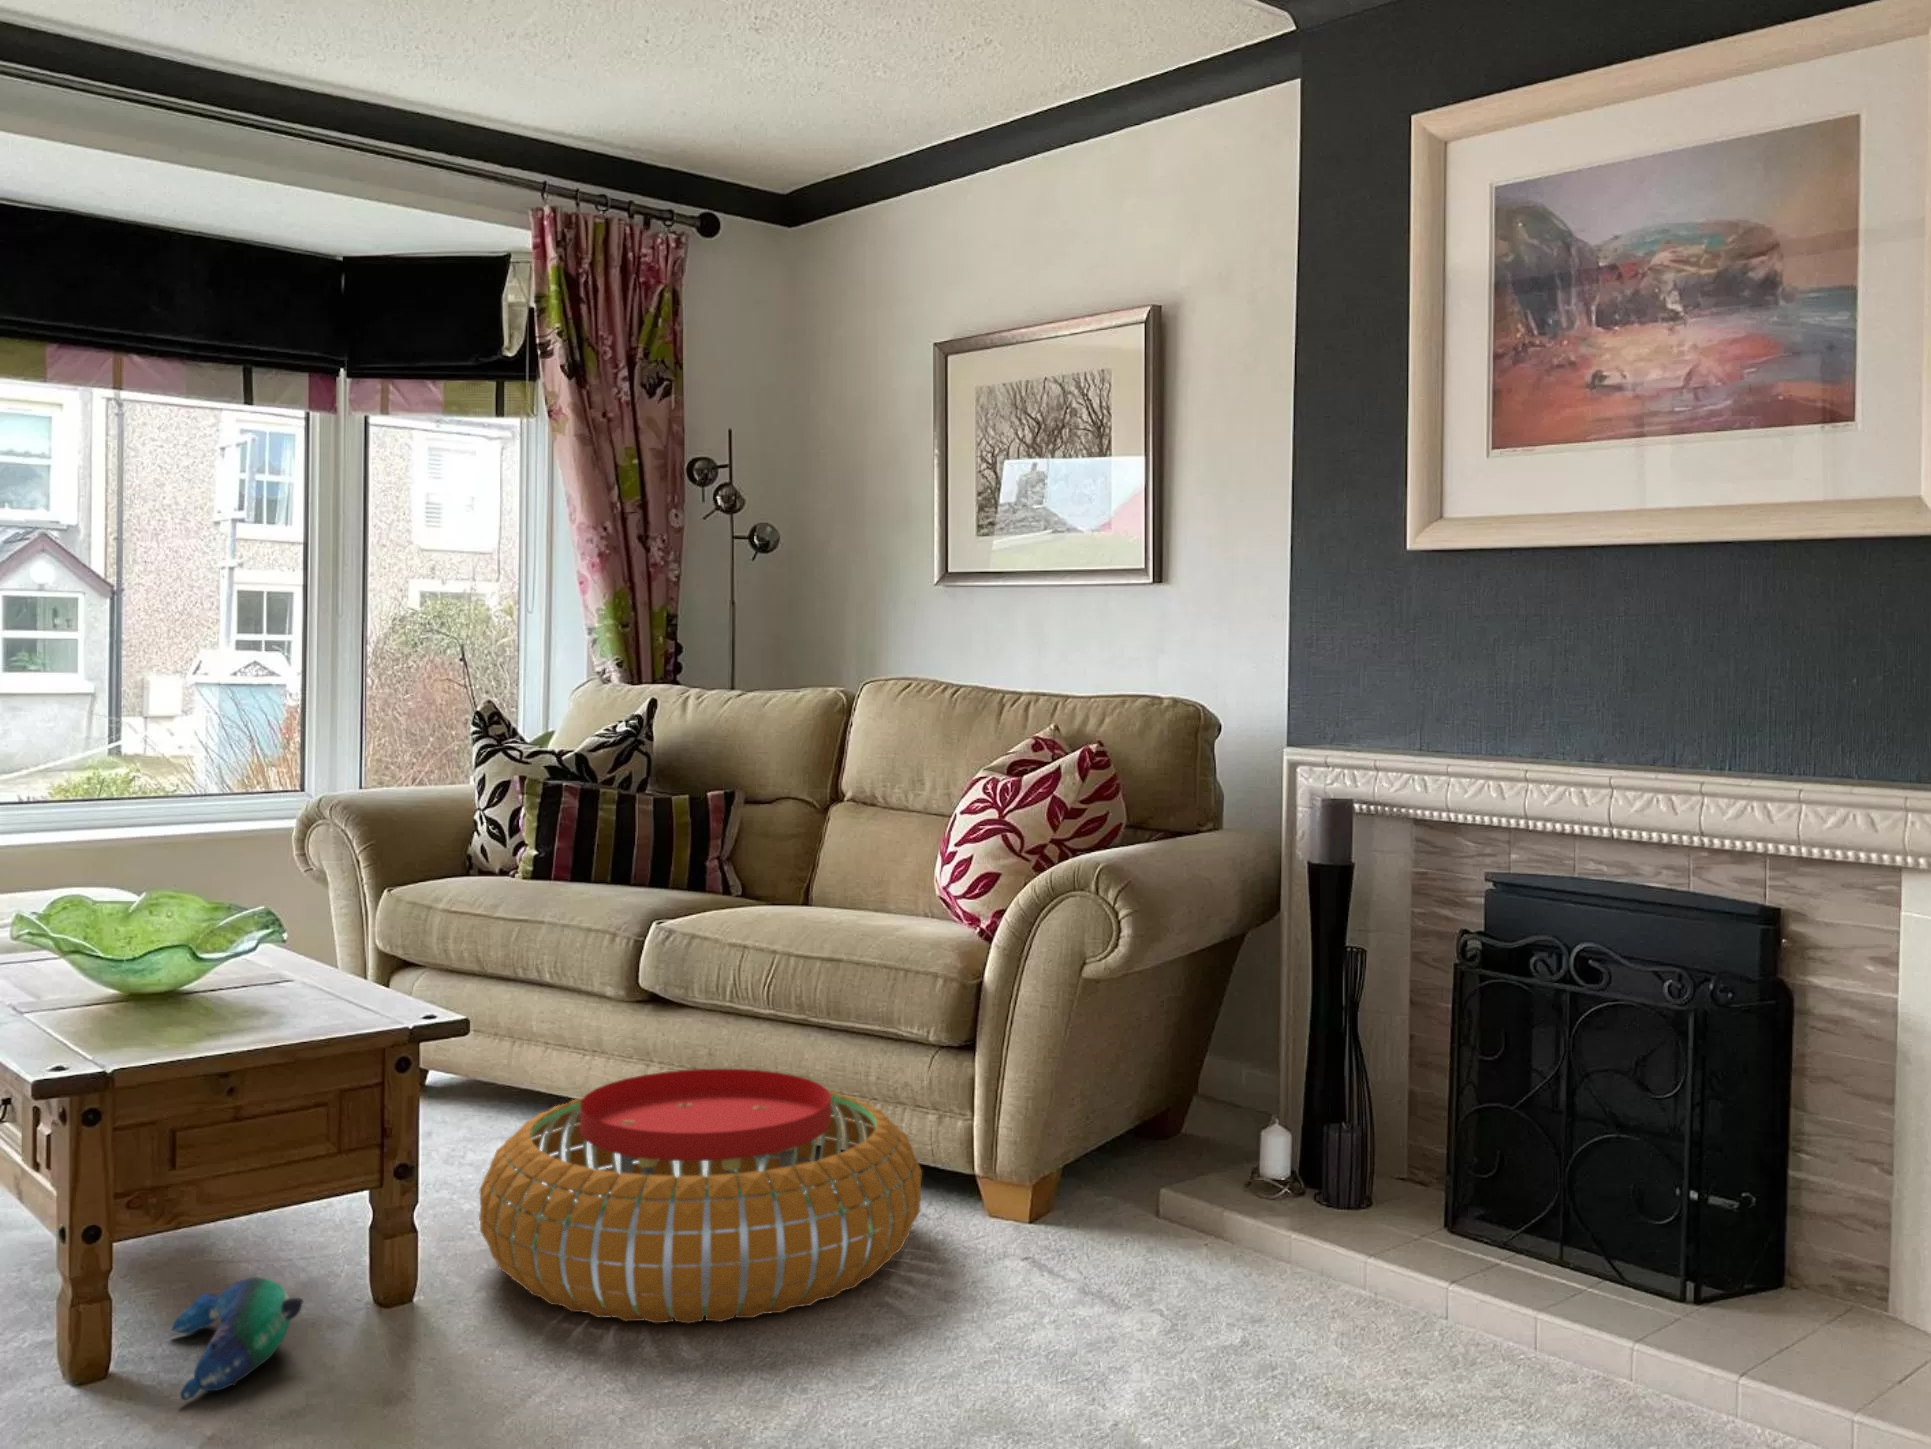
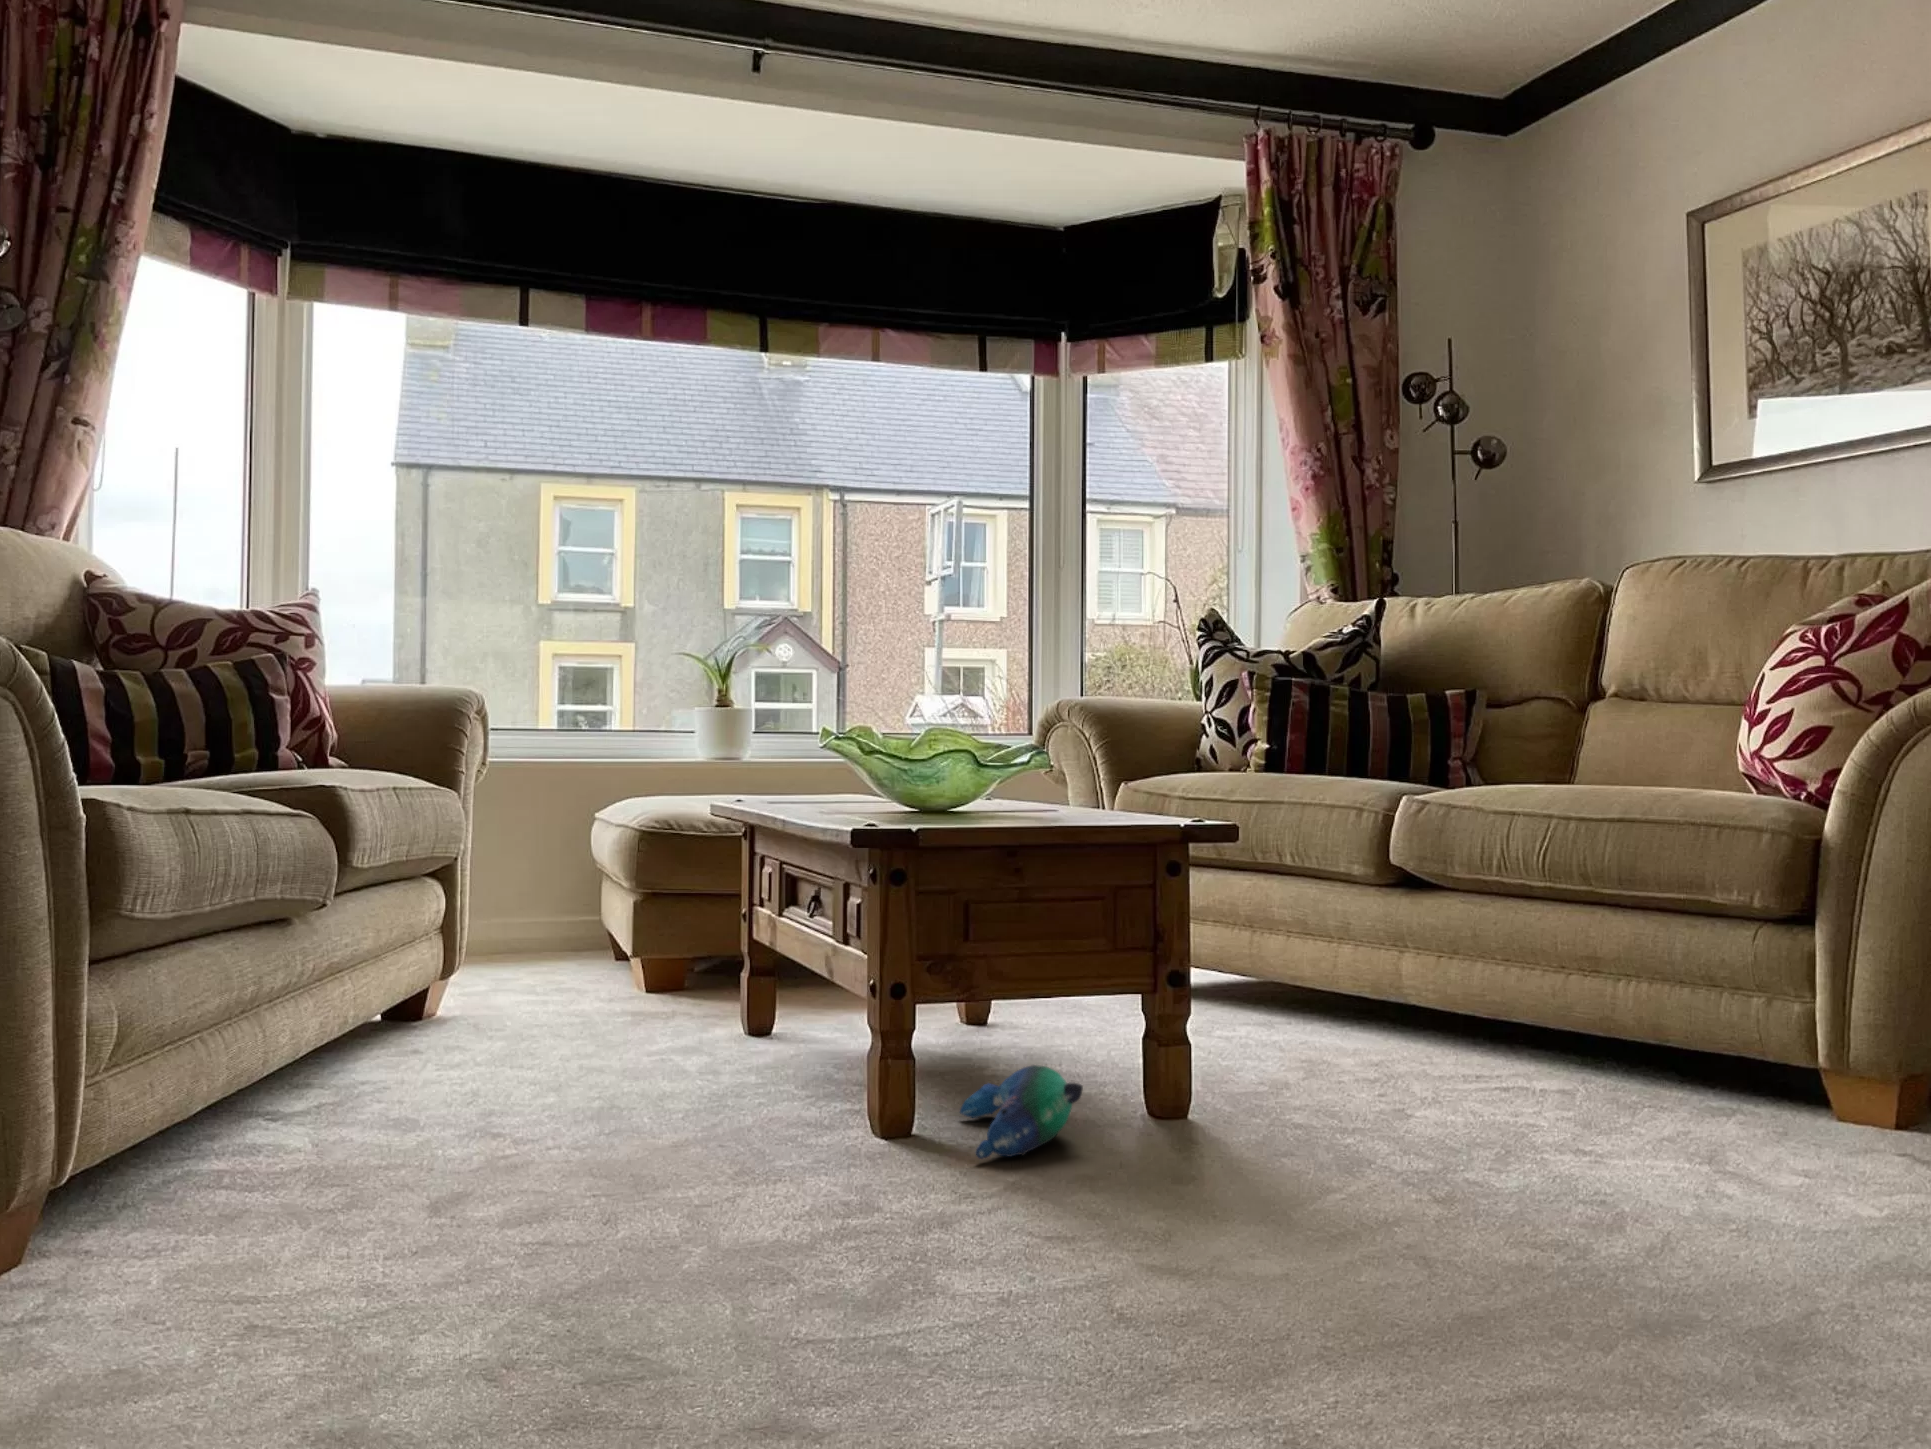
pouf: present [479,1069,922,1323] -> none [1245,927,1761,1169]

